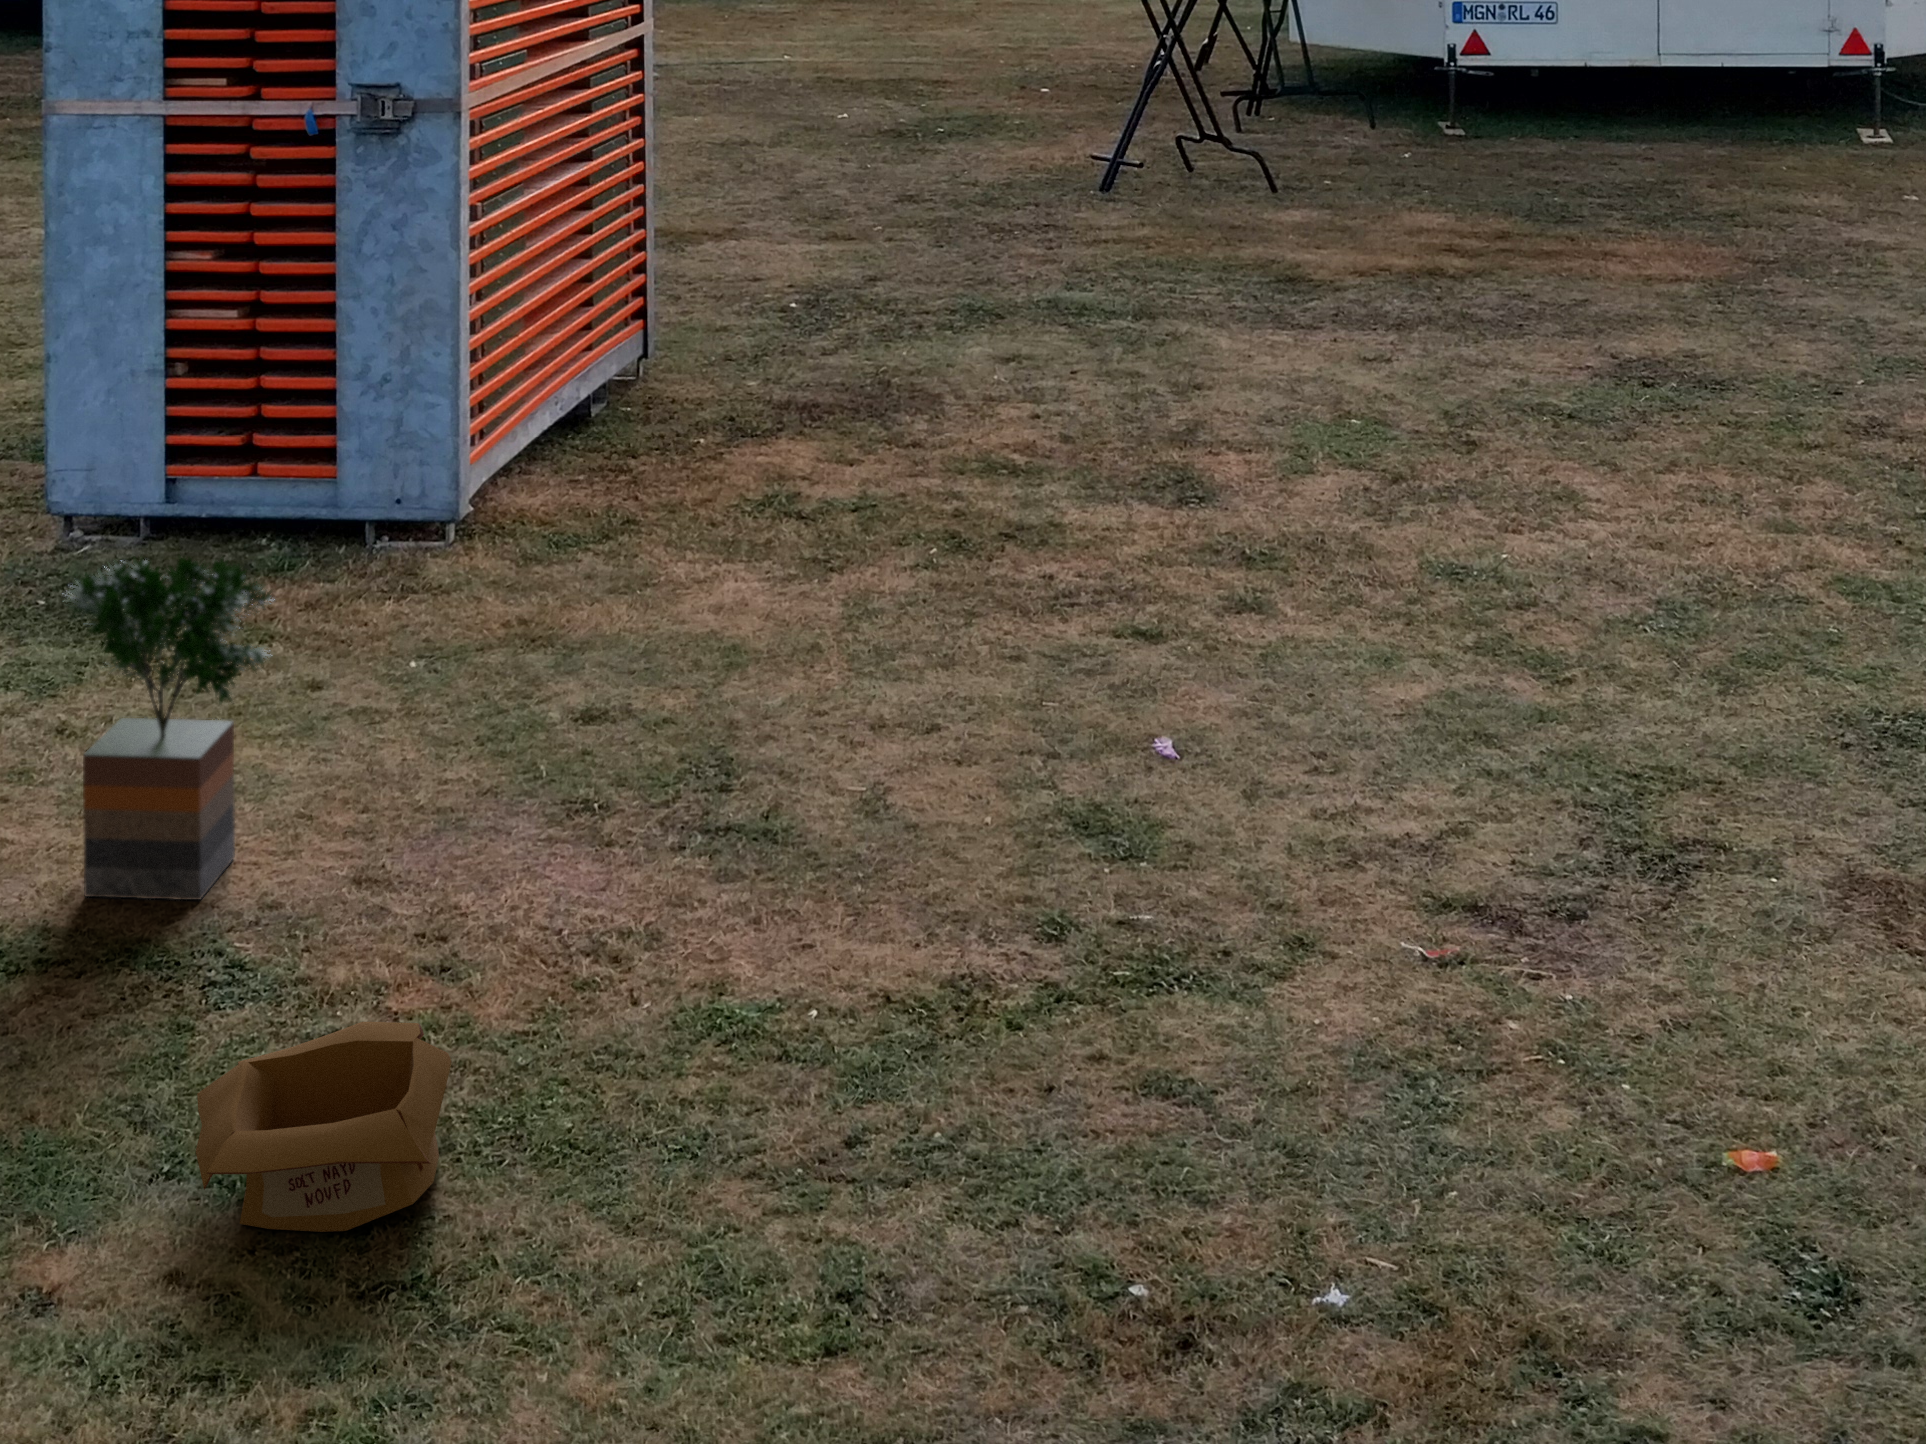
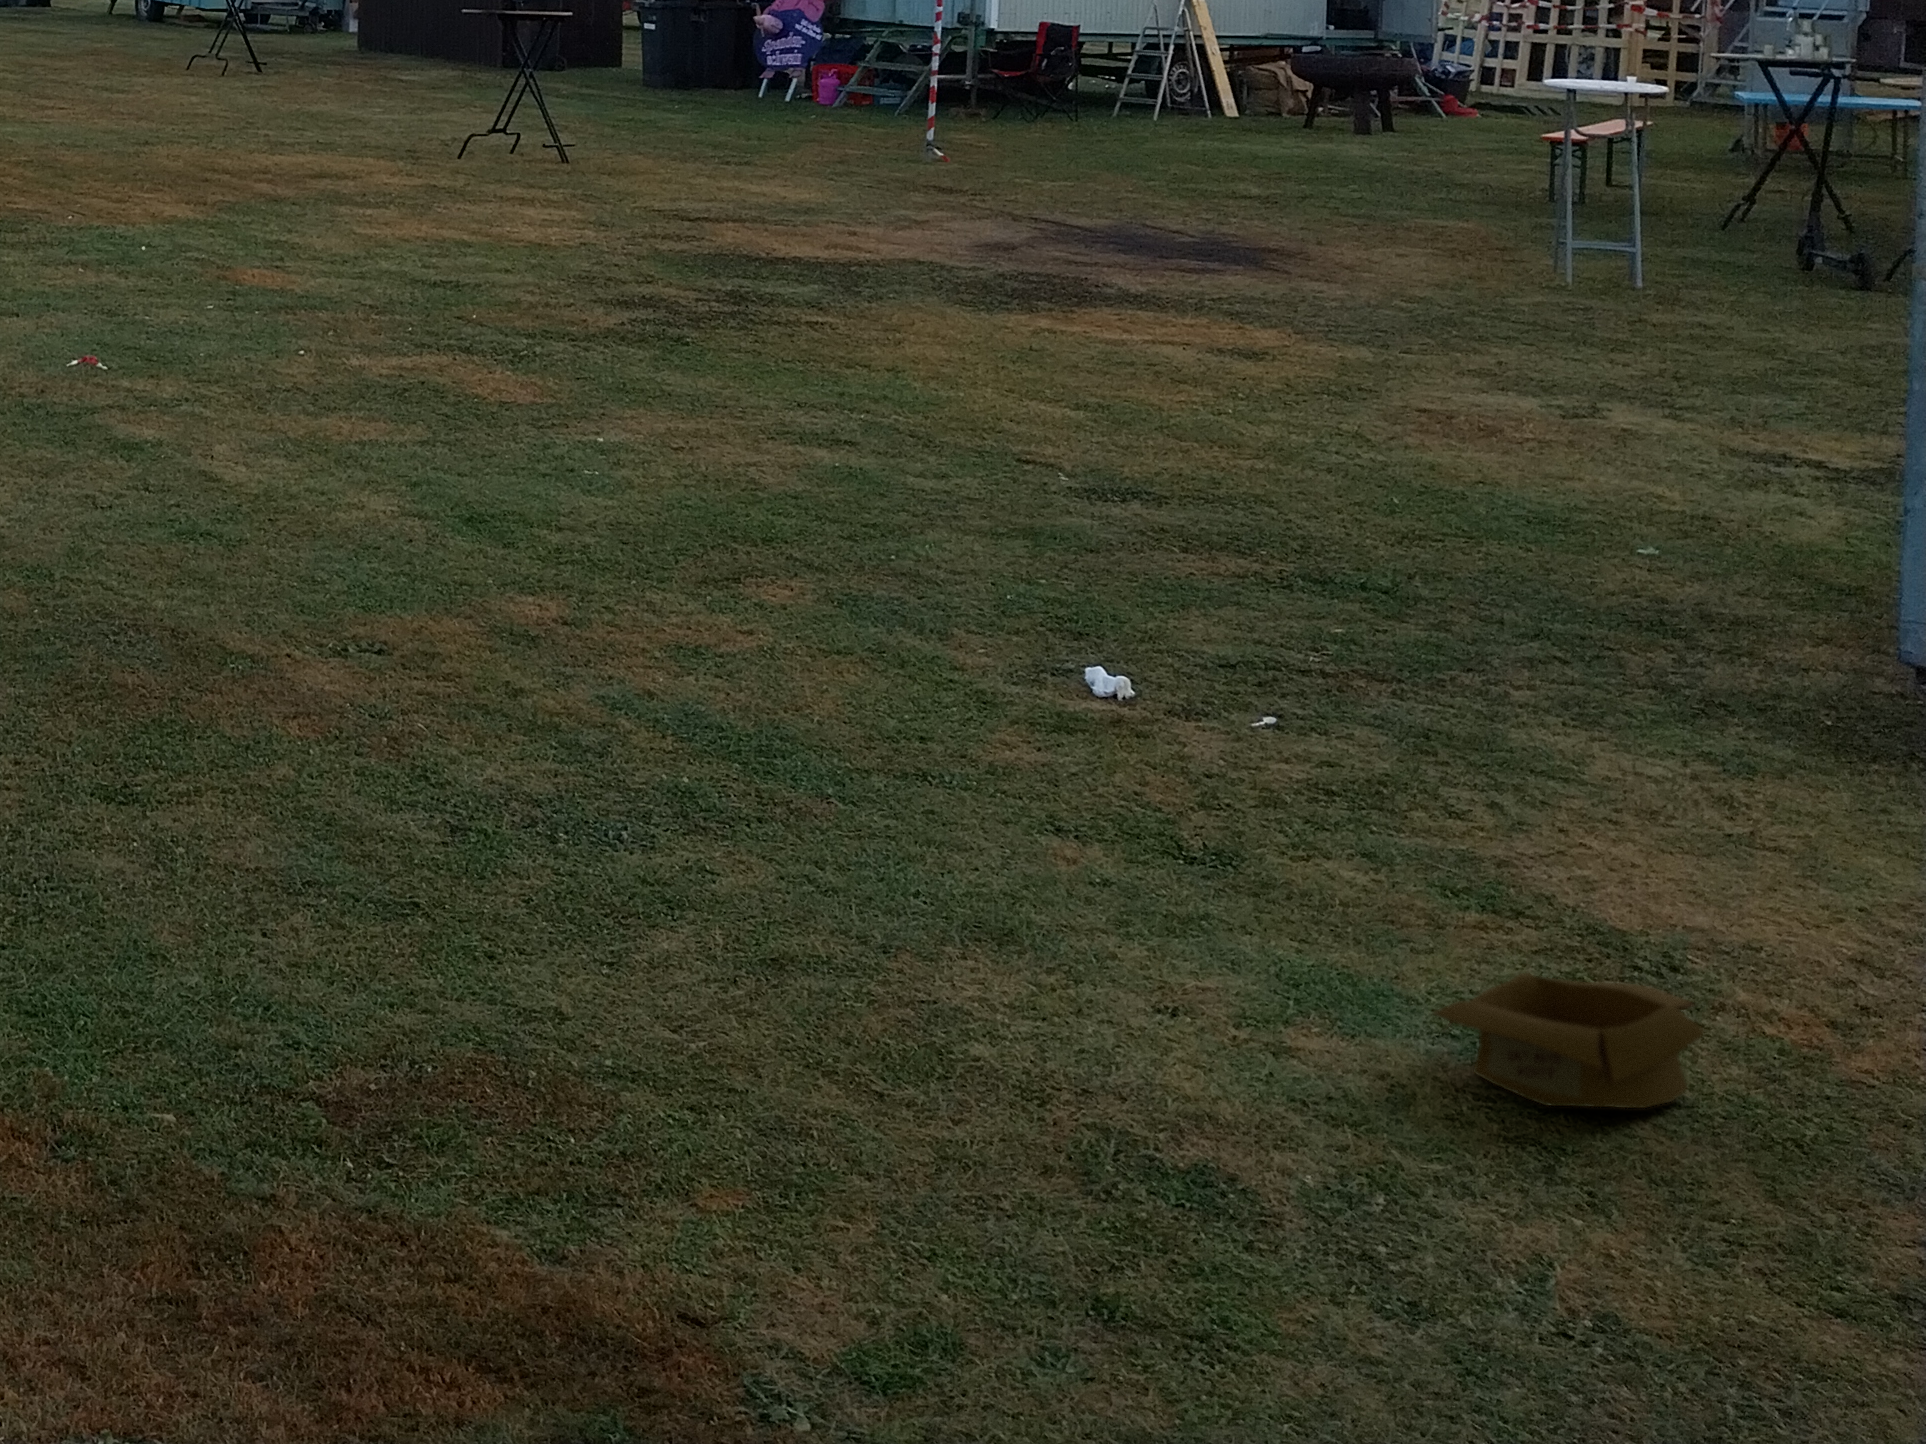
potted tree: present [69,556,271,900] -> none [1598,620,1809,922]

